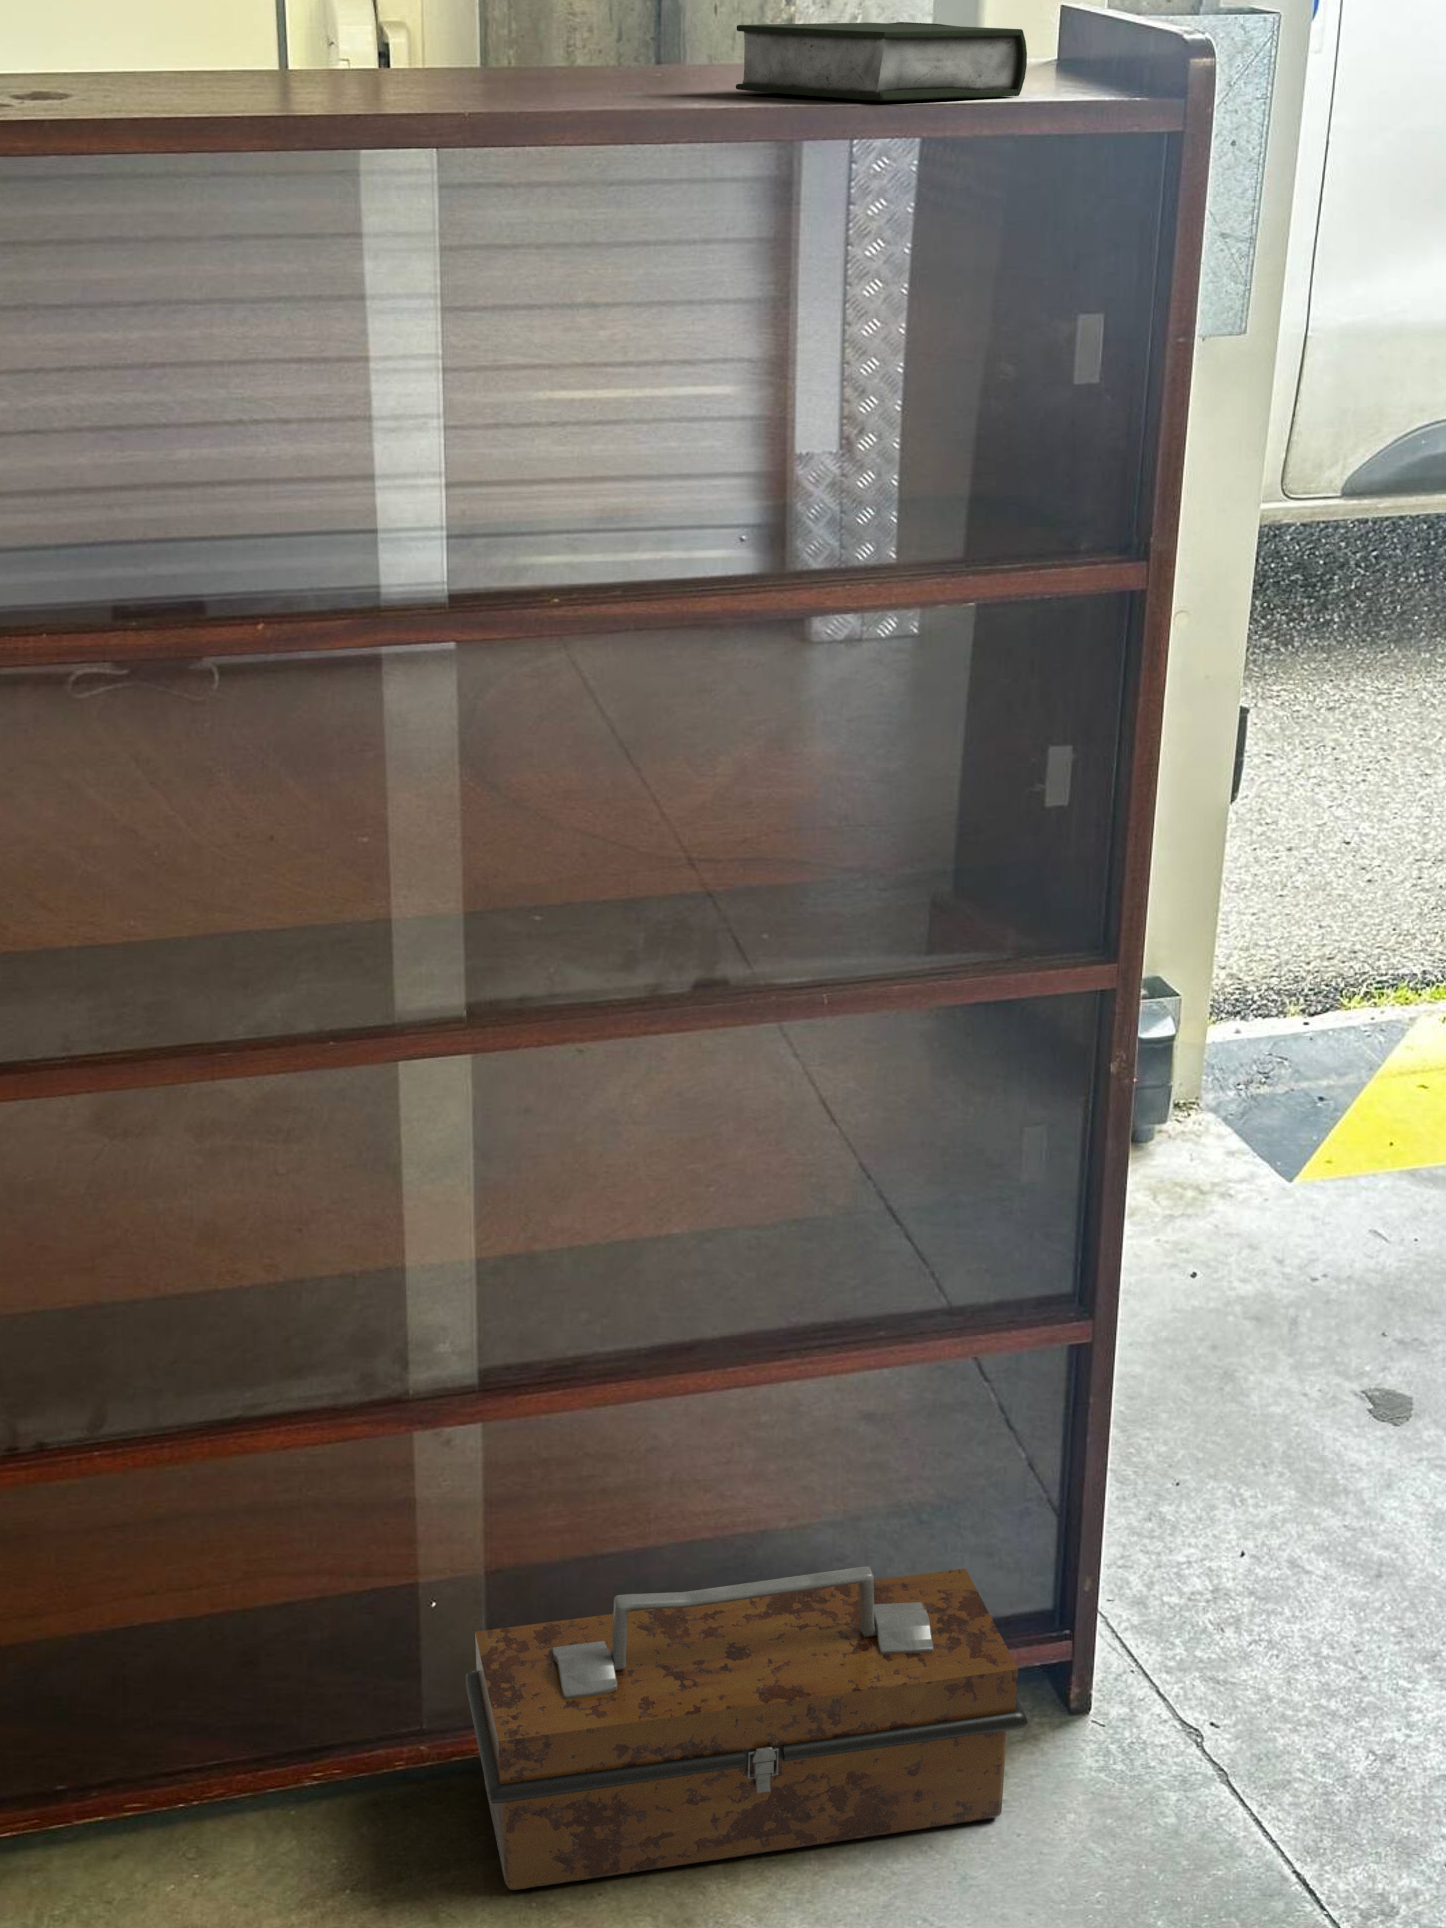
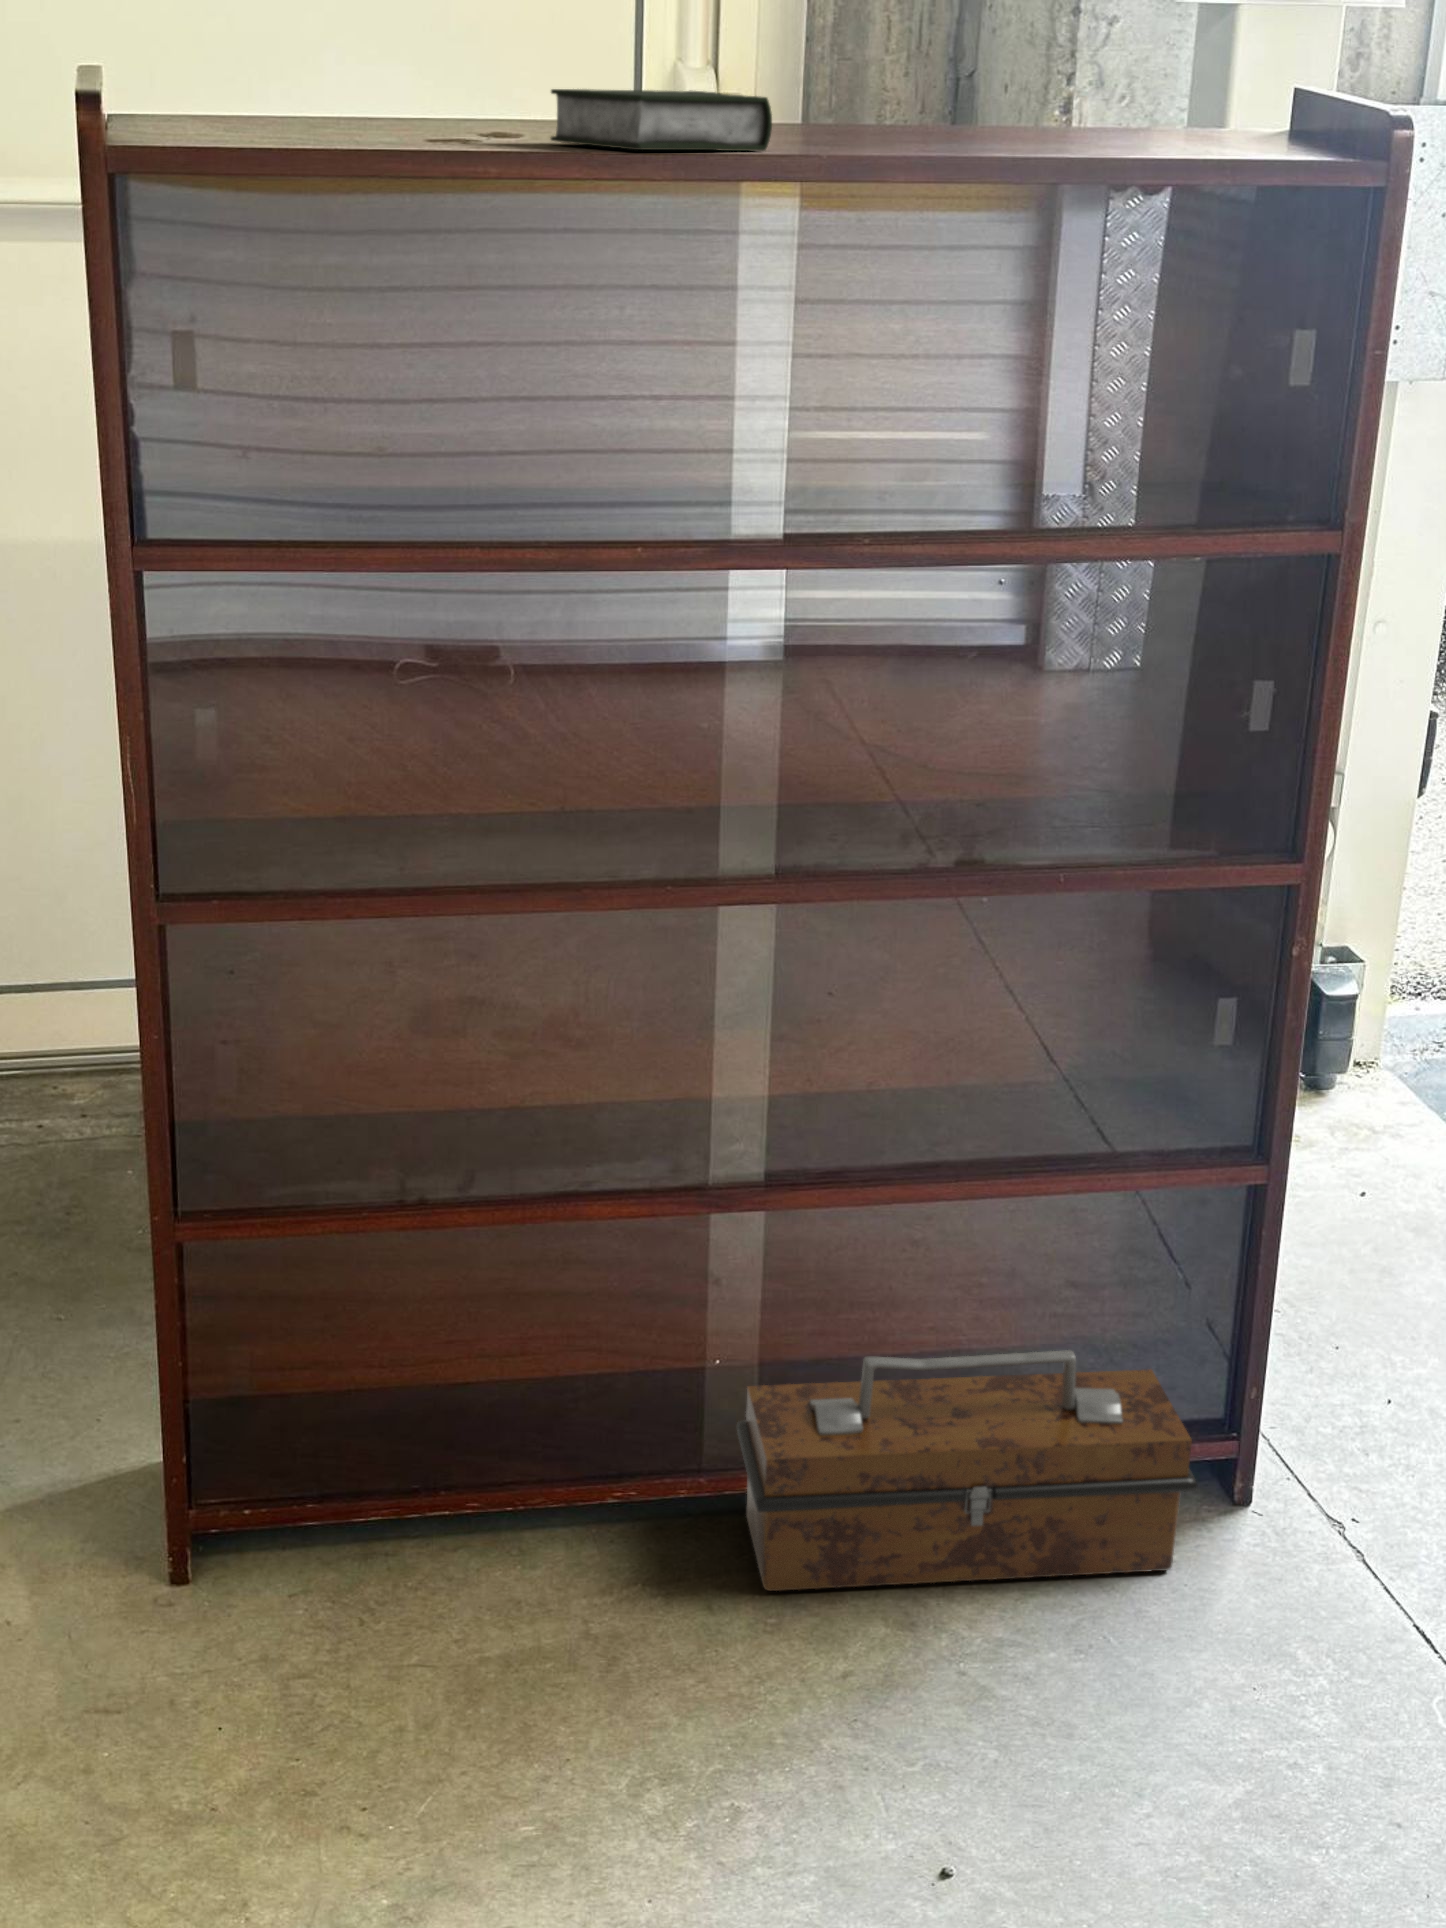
book: present [736,22,1027,101] -> present [551,89,772,151]

